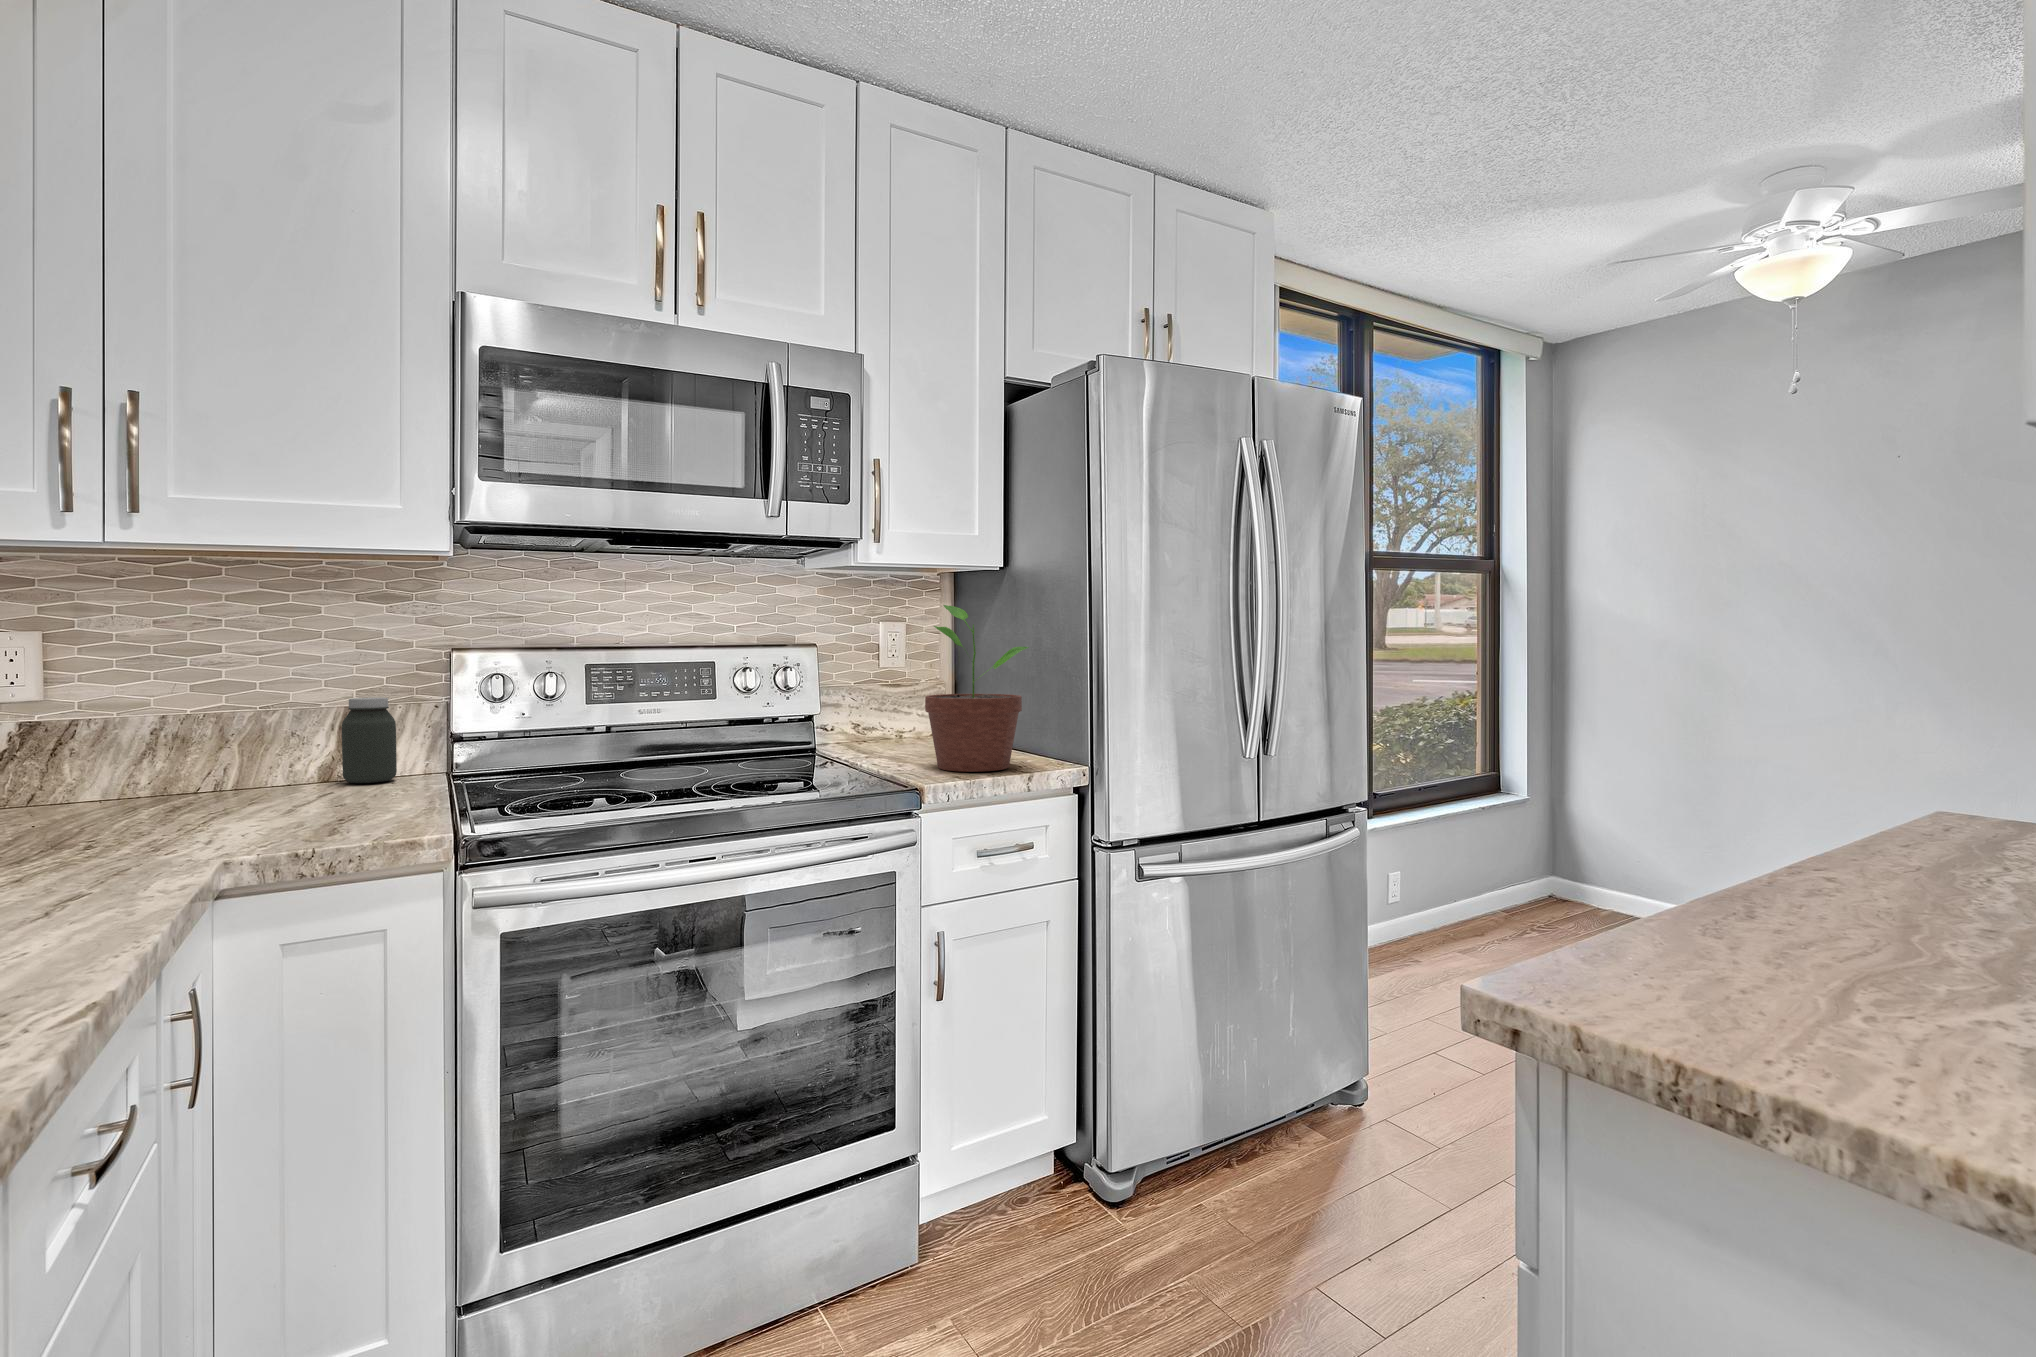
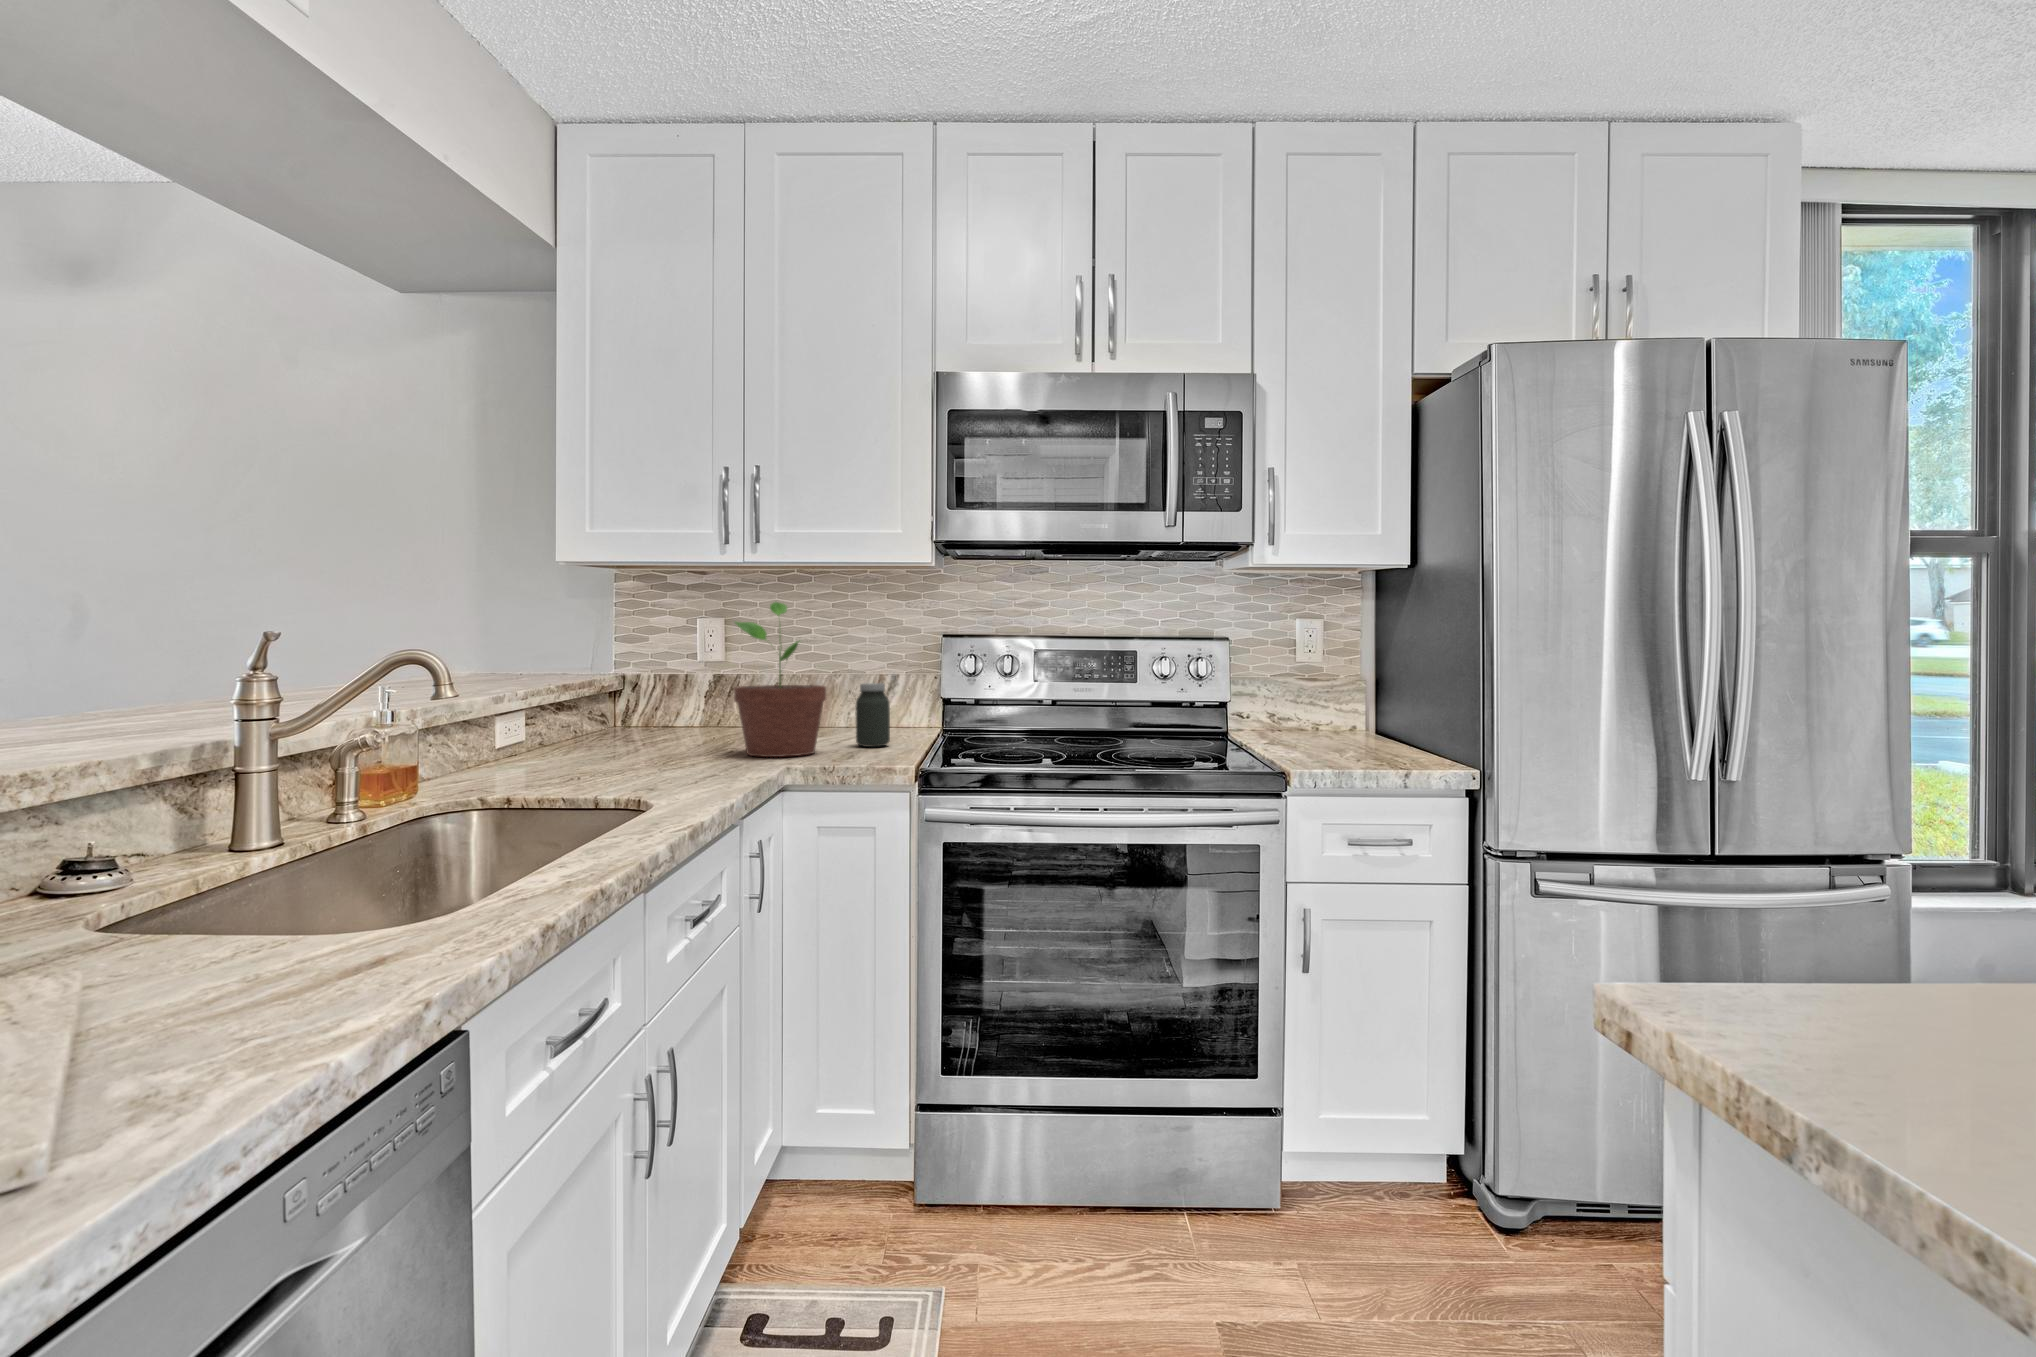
potted plant: present [925,605,1029,772] -> present [734,602,826,757]

